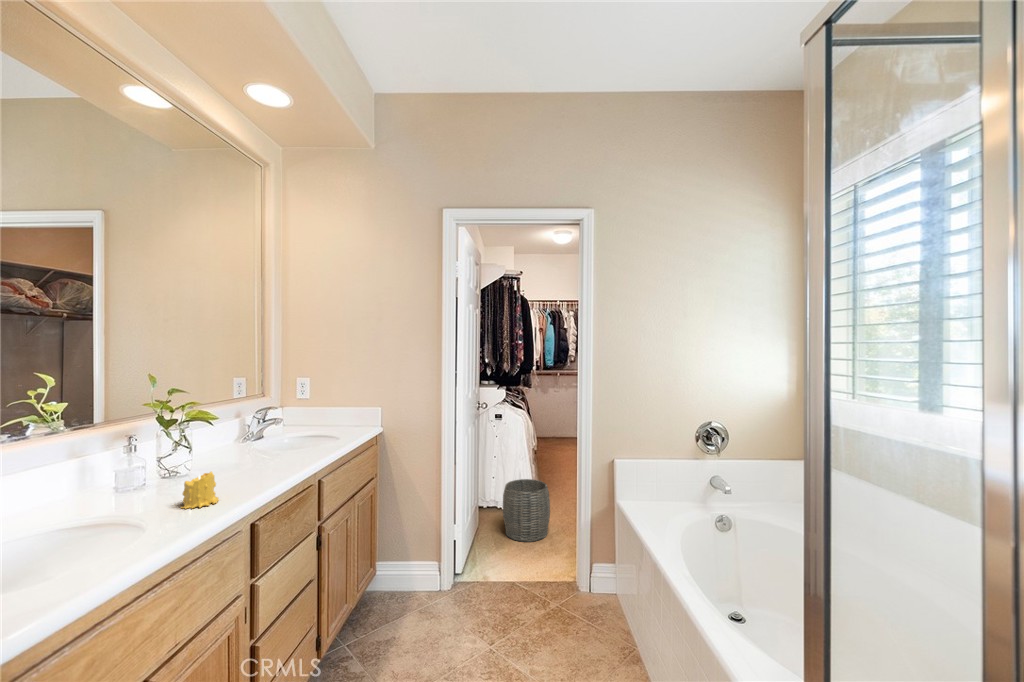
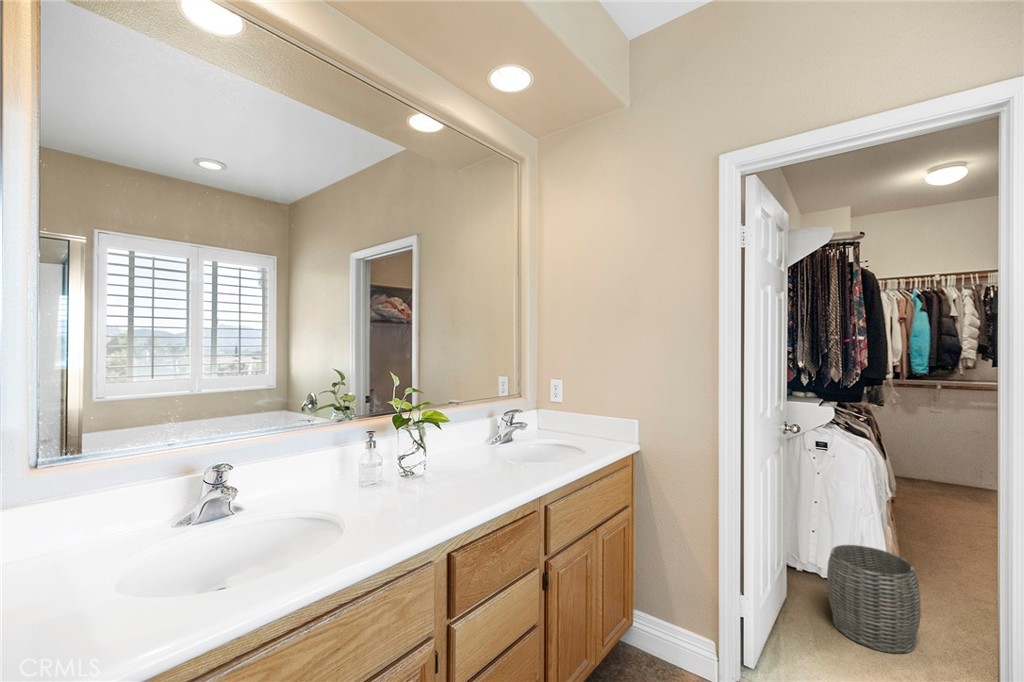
candle: present [181,472,219,509] -> none [380,485,417,526]

